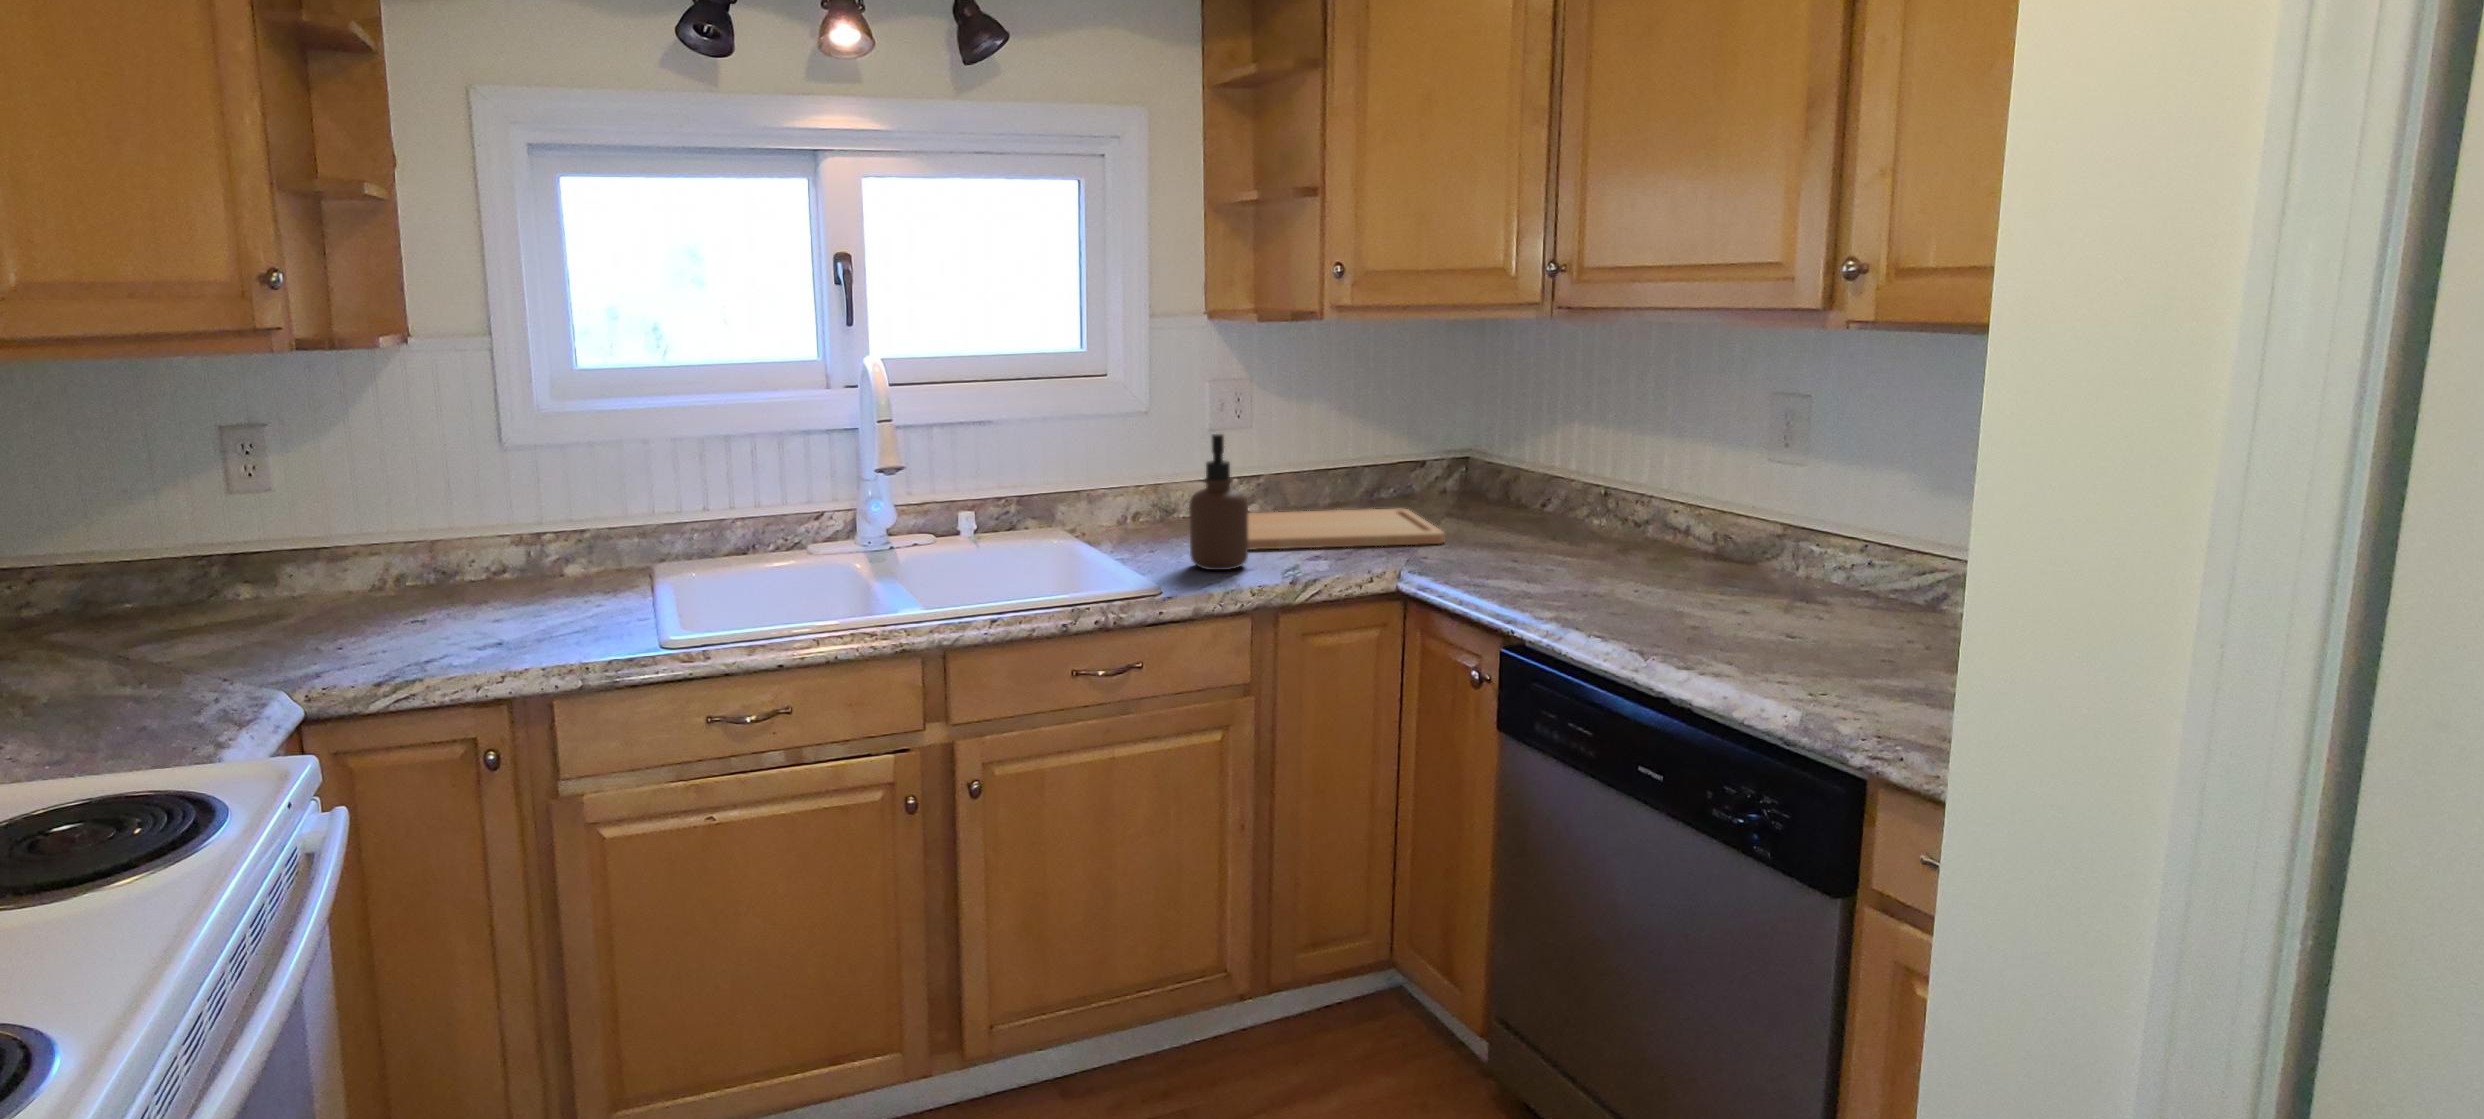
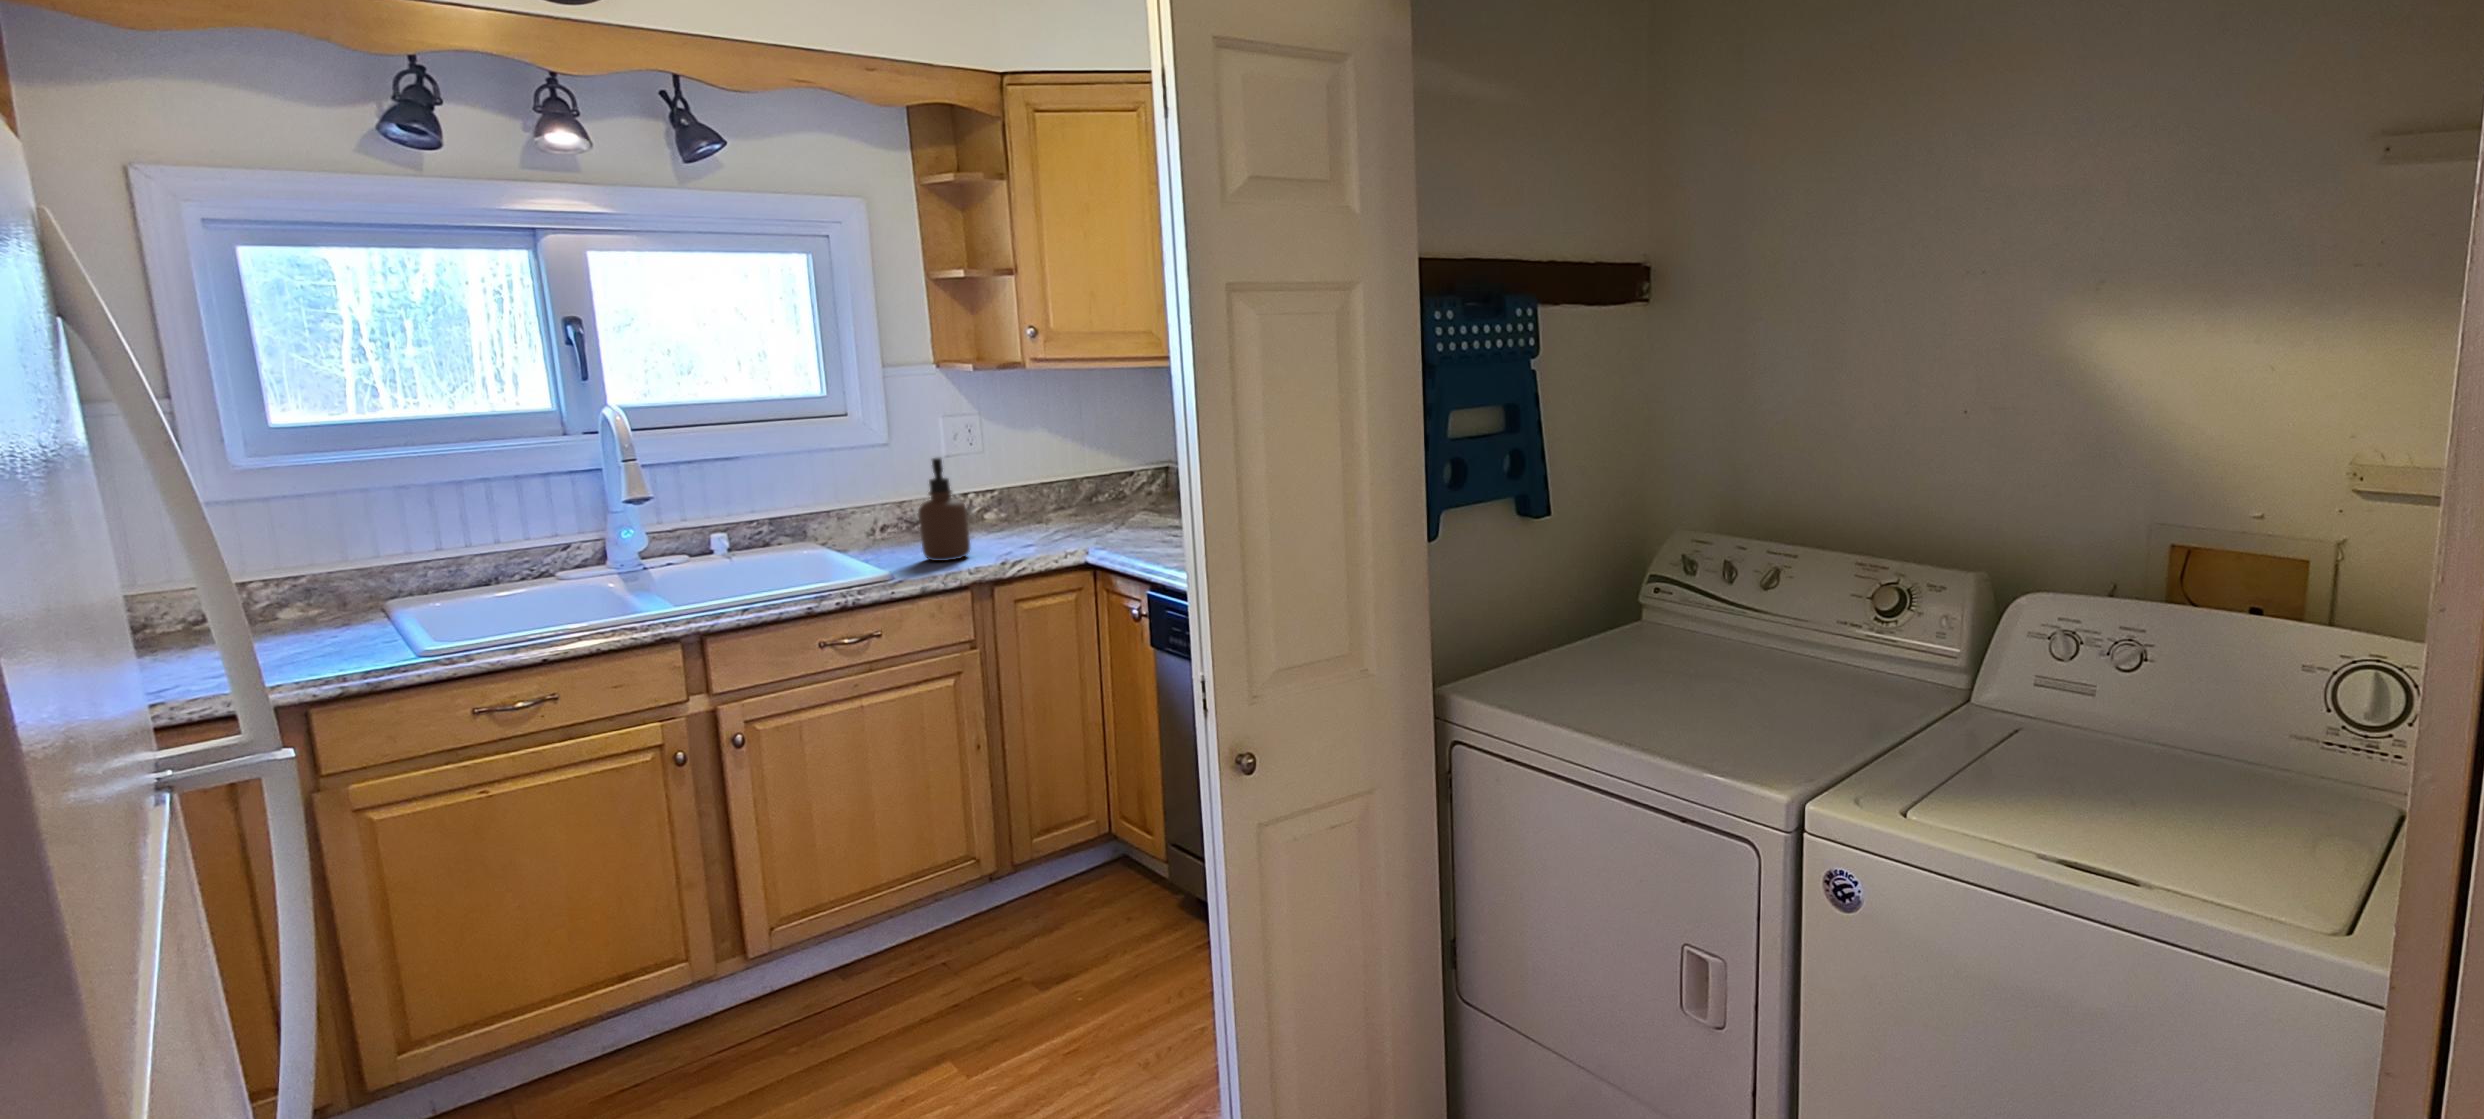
cutting board: present [1248,508,1445,550] -> none [958,509,1130,546]

